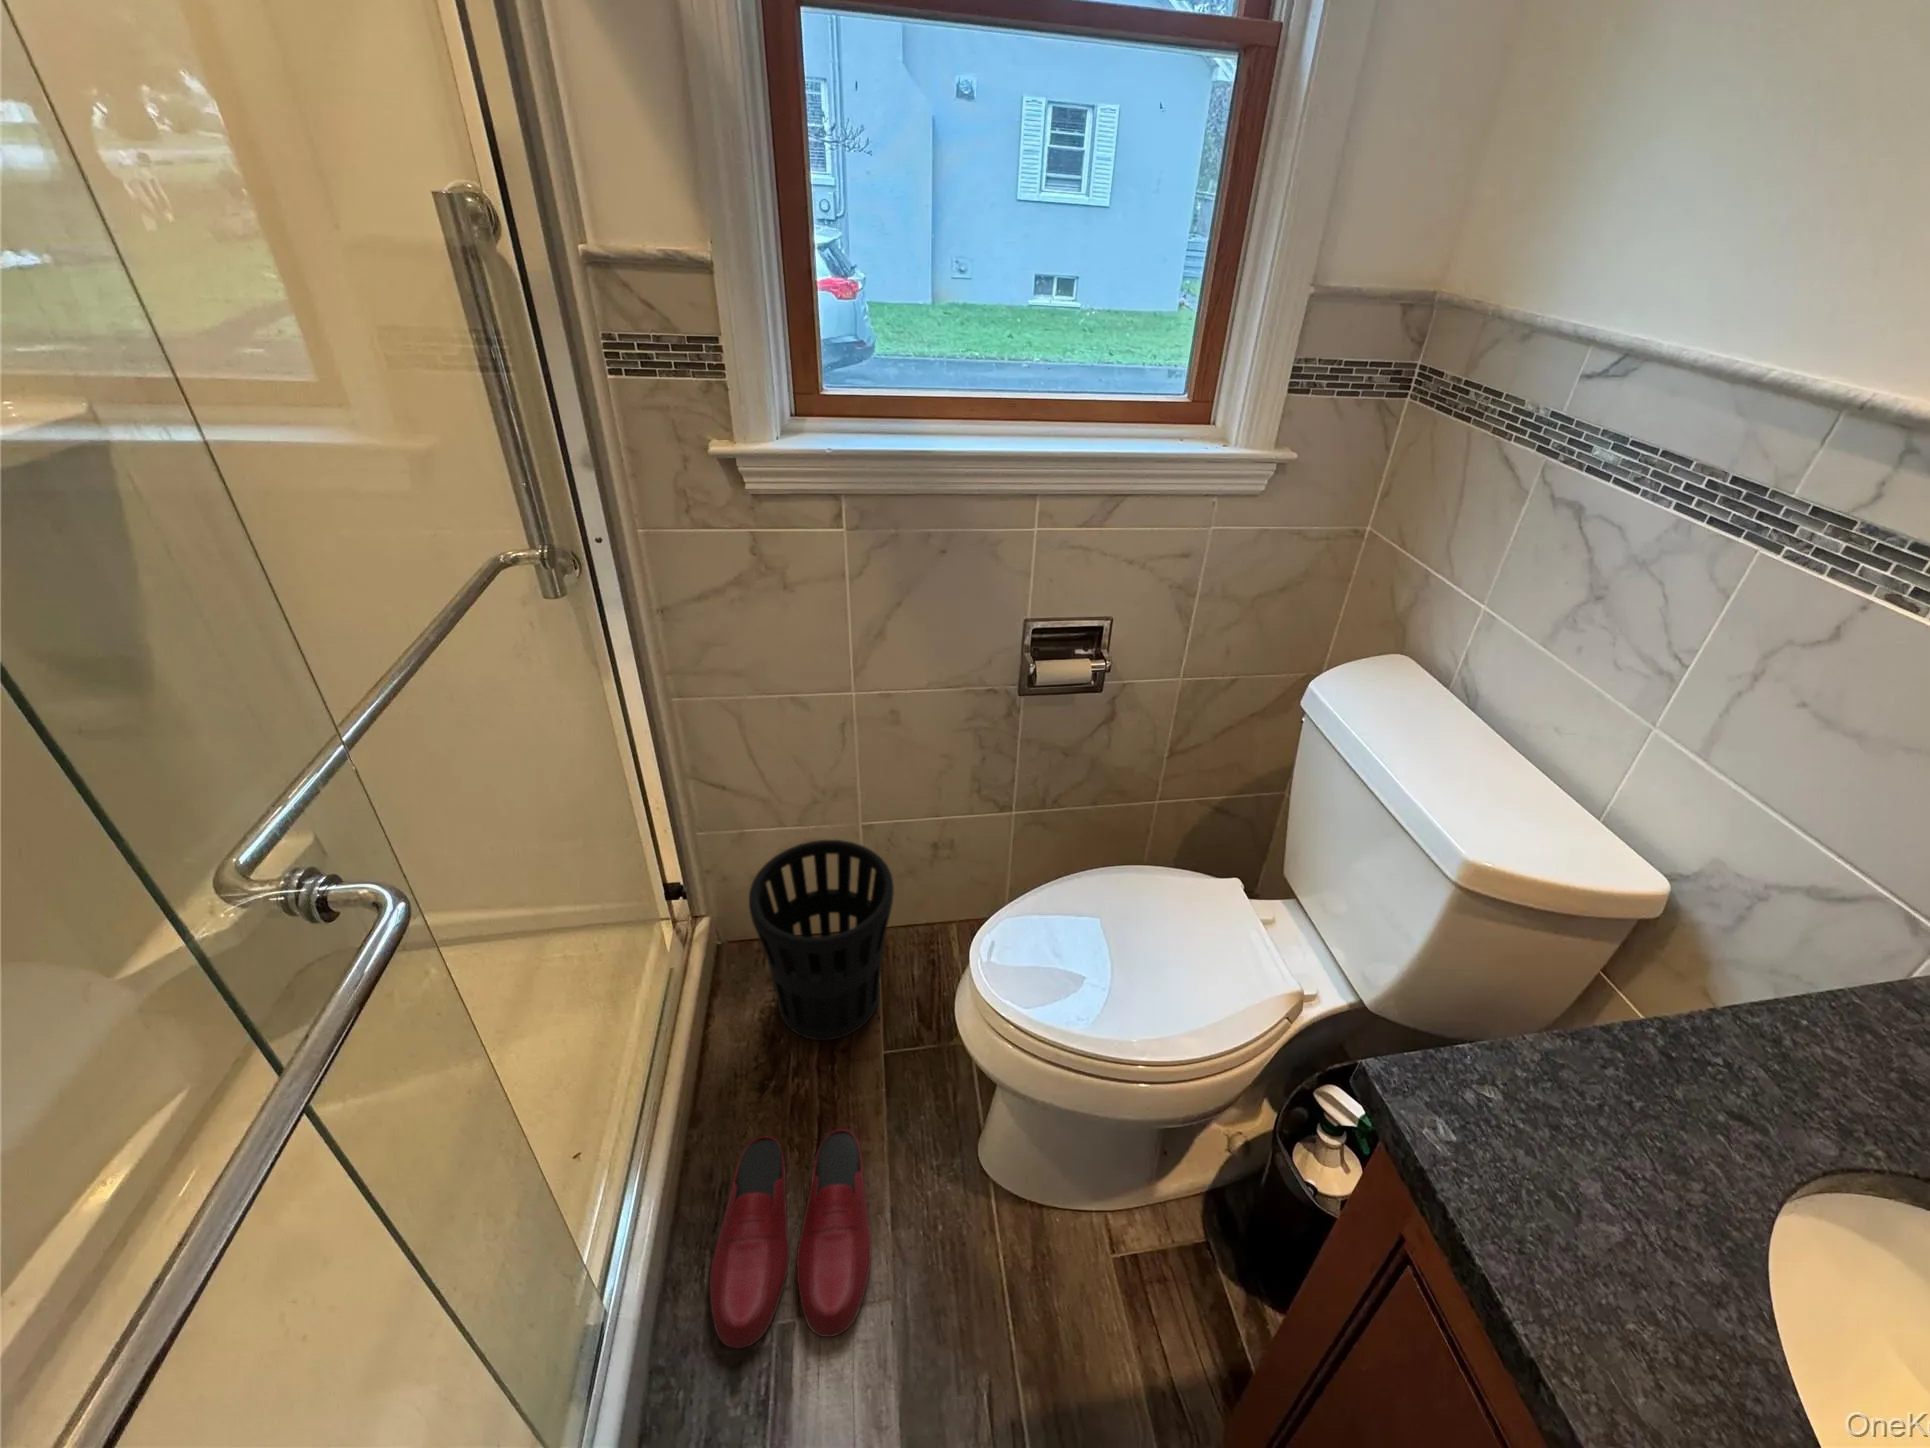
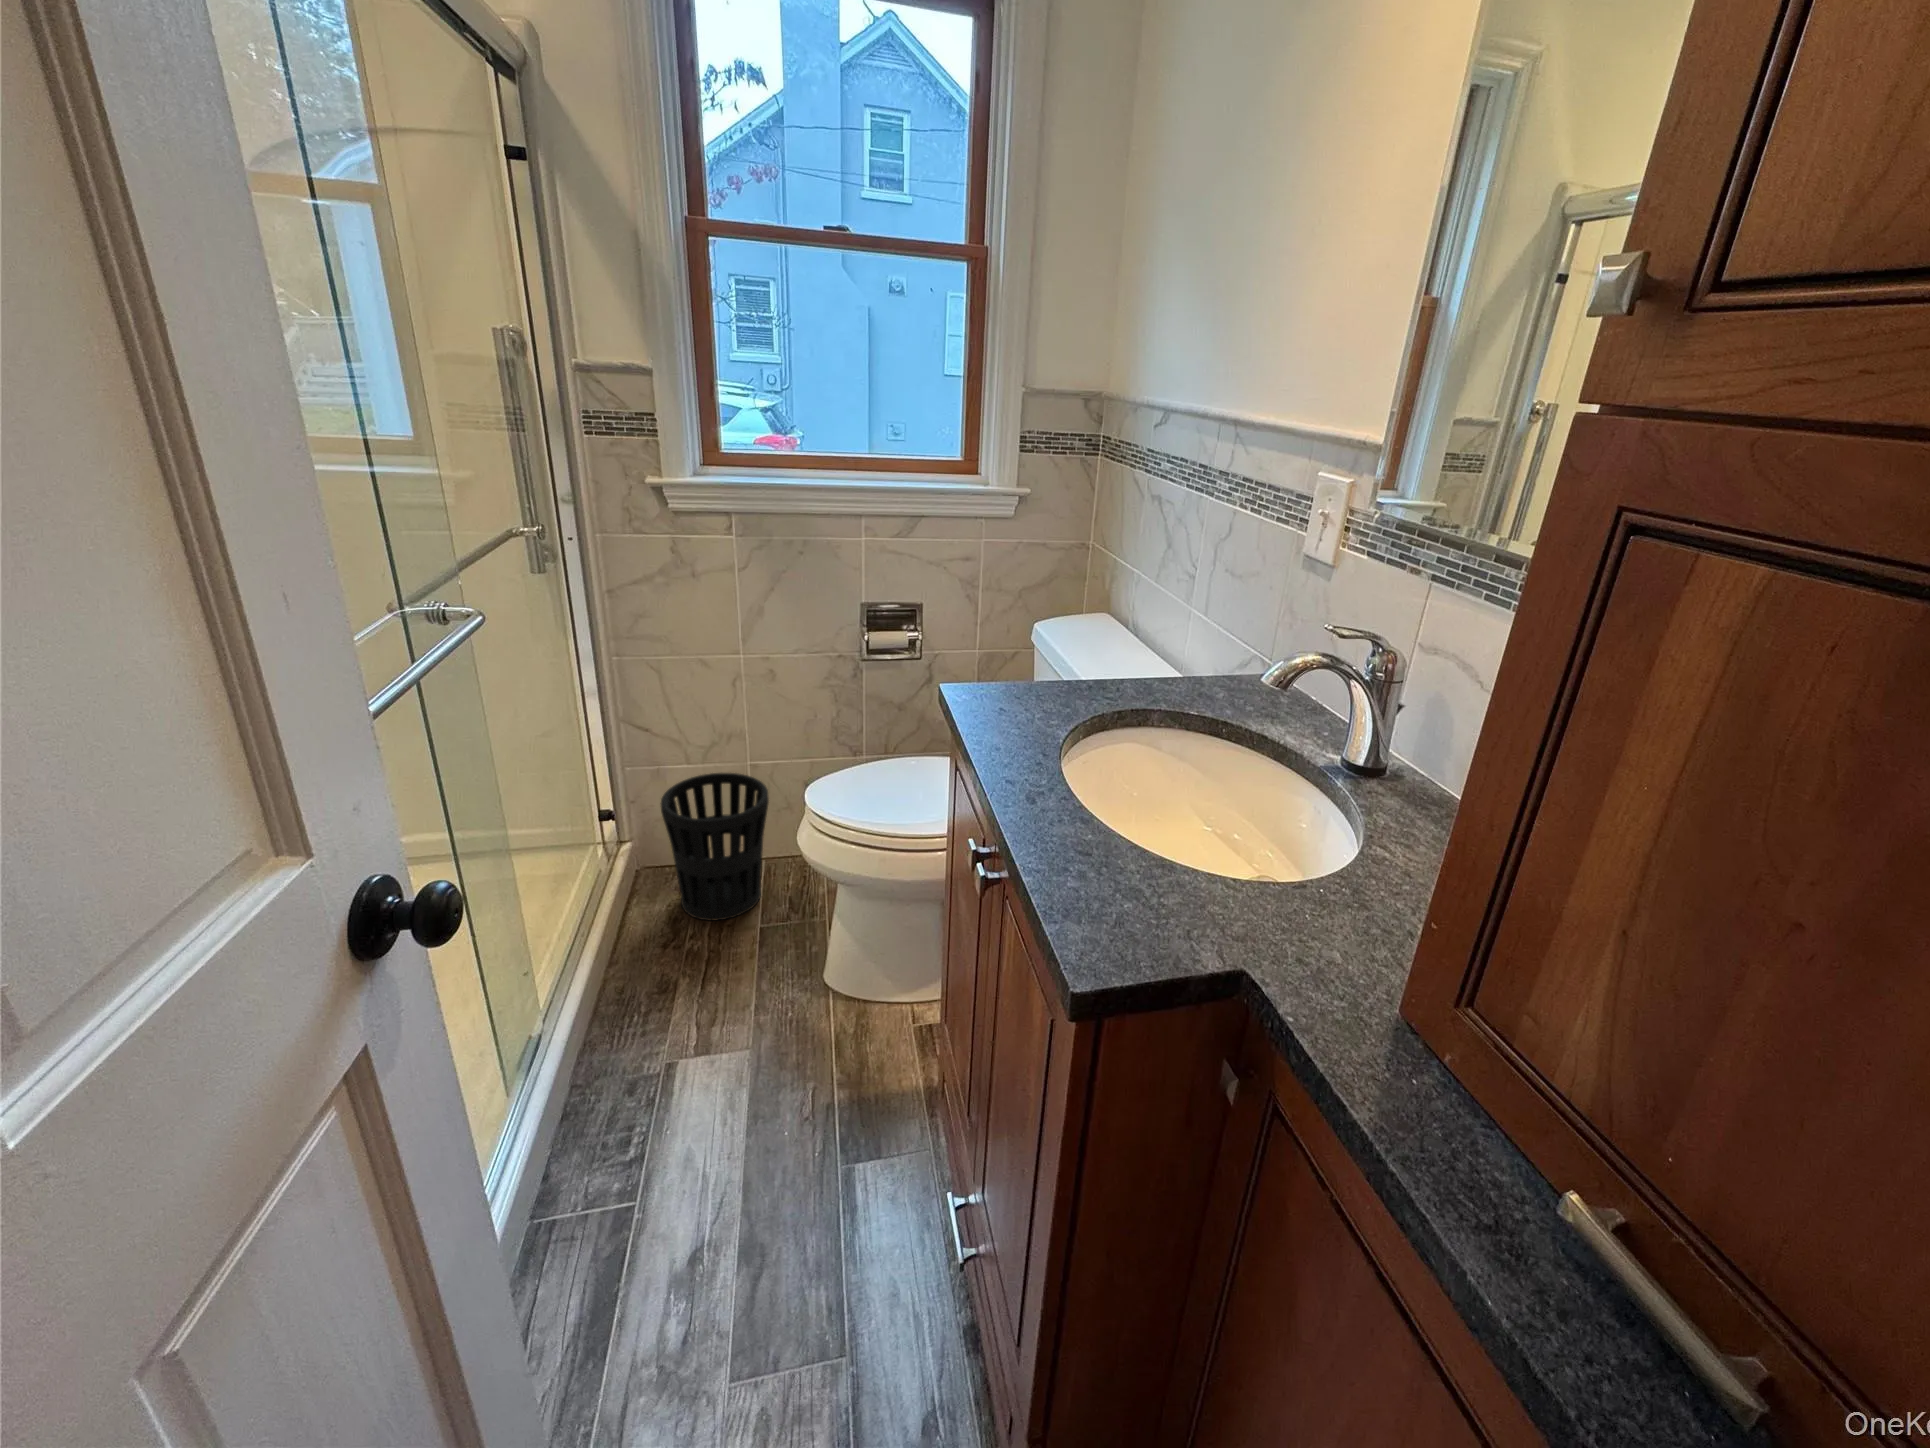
slippers: present [710,1129,872,1348] -> none [617,960,738,1073]

